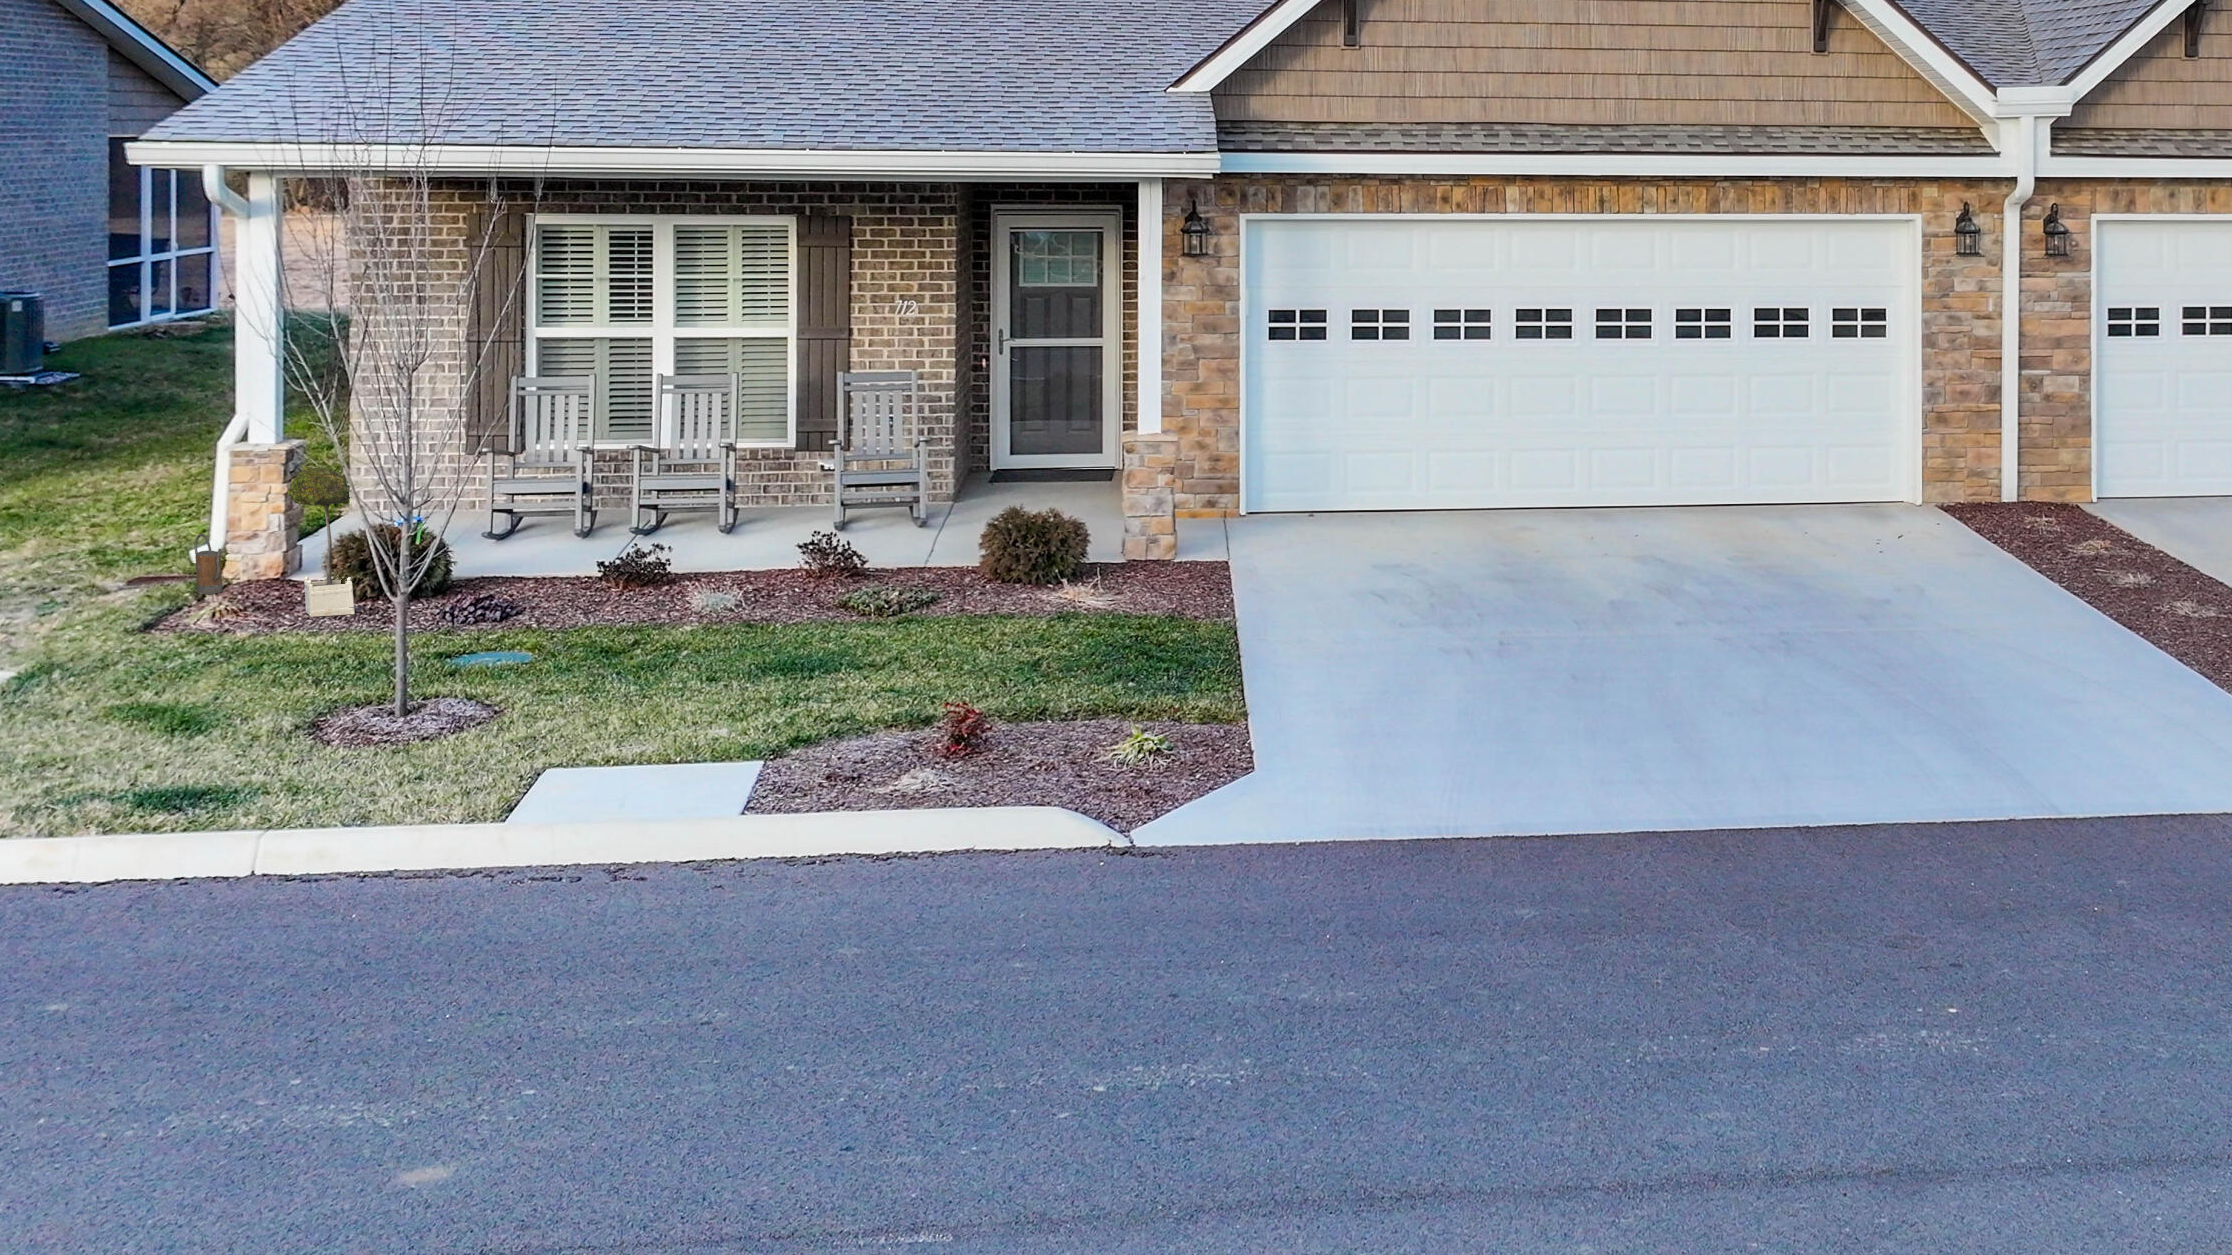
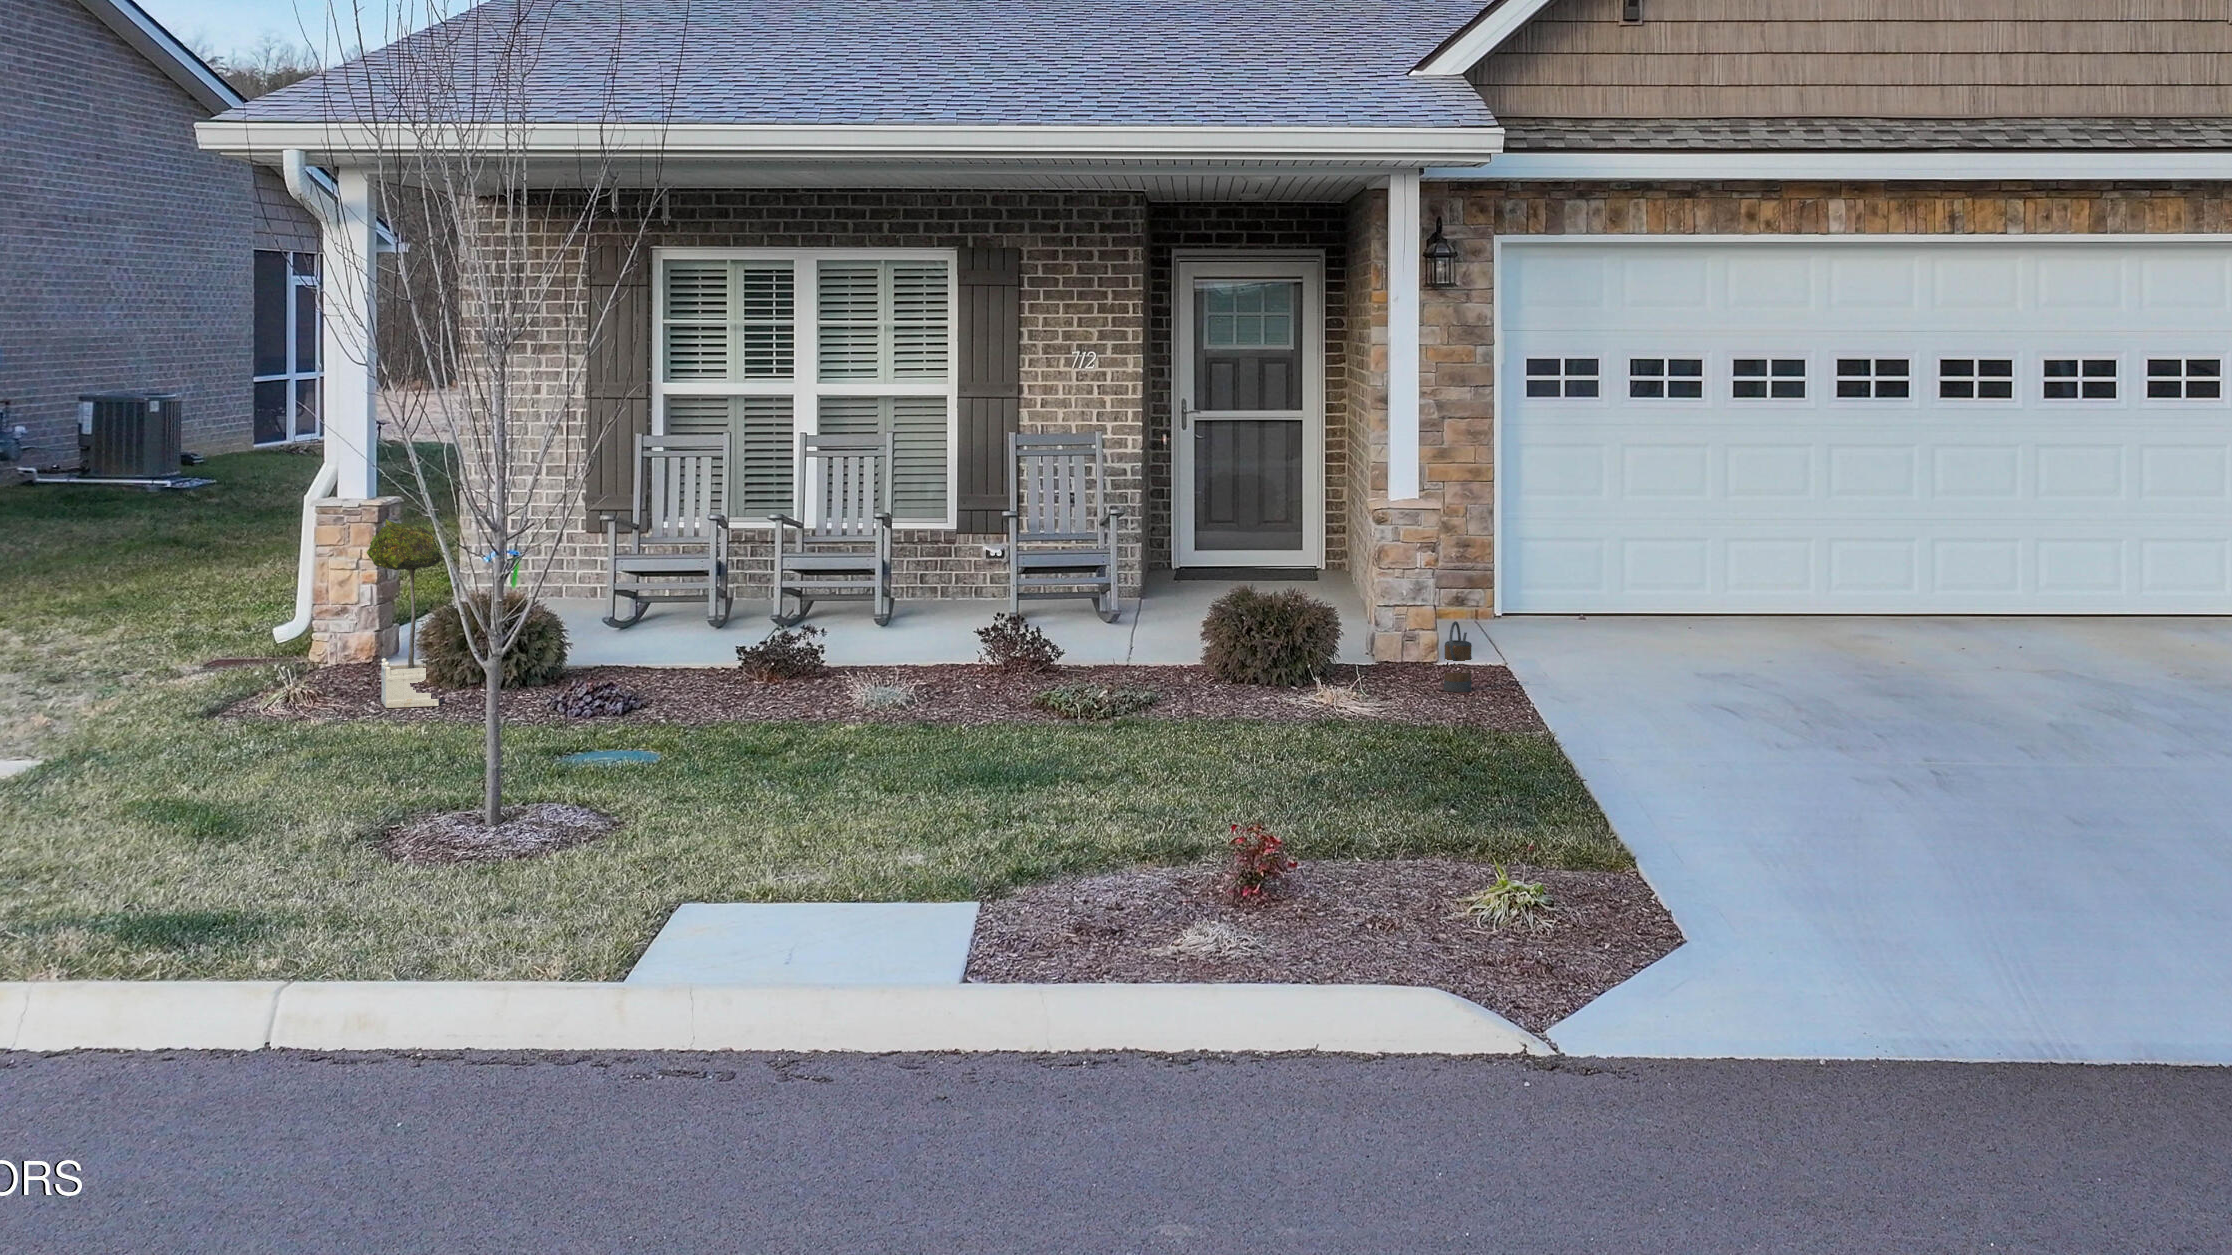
watering can: present [194,534,222,594] -> present [1444,621,1472,692]

